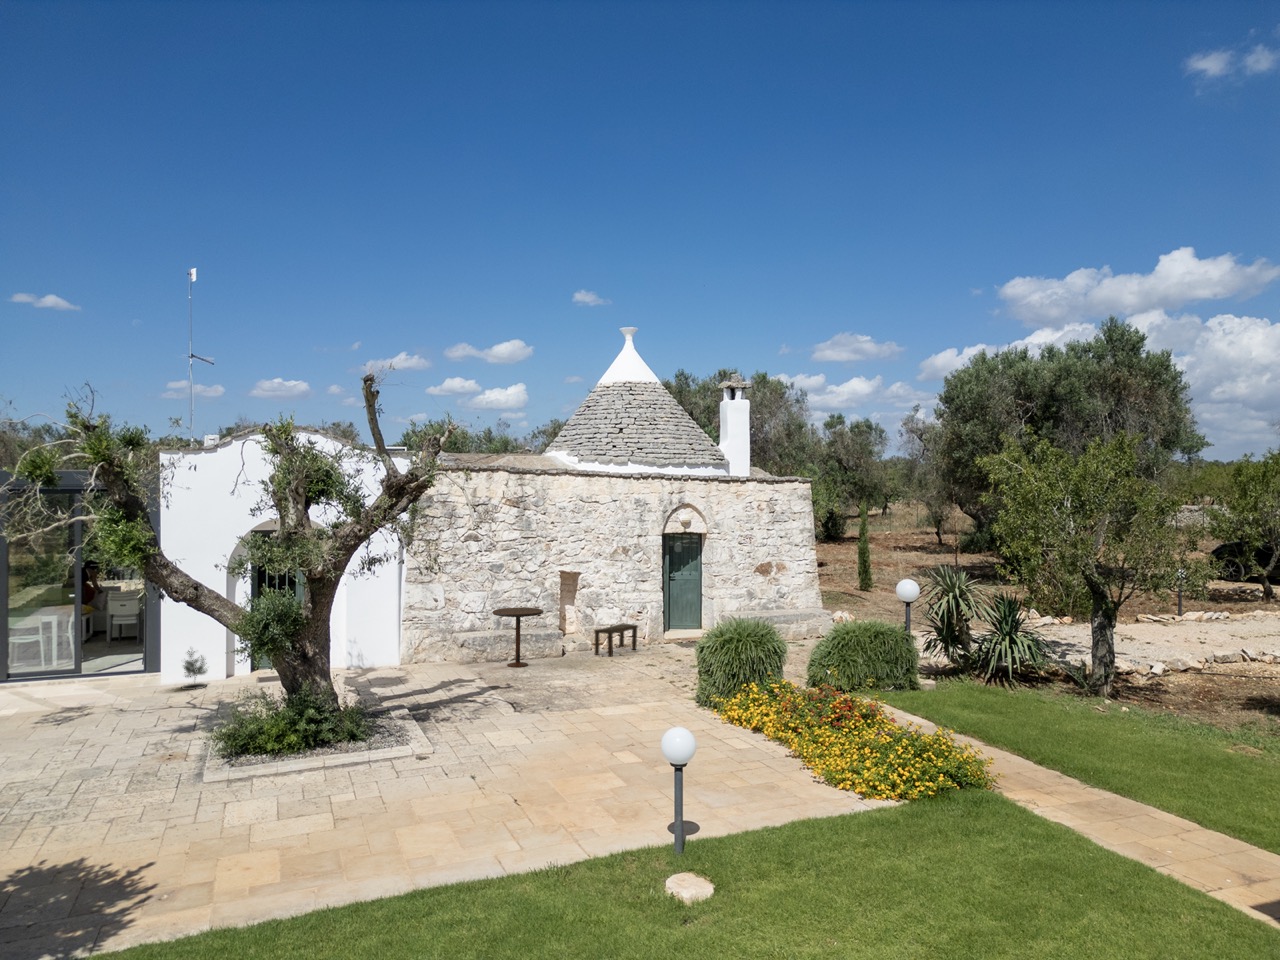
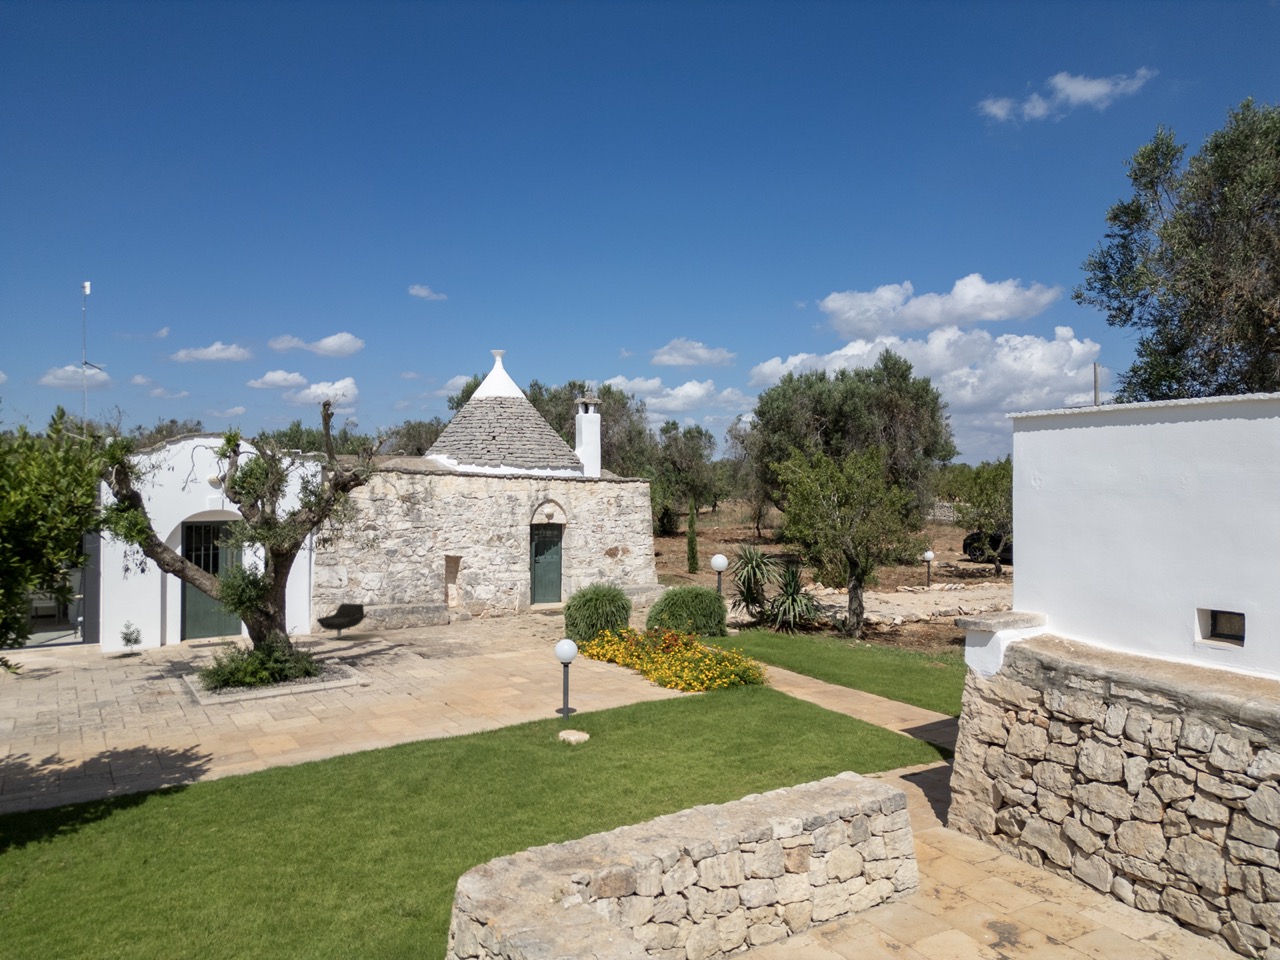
pedestal table: present [492,607,544,668] -> none [391,585,435,634]
bench: present [594,624,638,656] -> none [475,598,510,624]
lounge chair: none [405,629,460,677] -> present [317,603,364,639]

